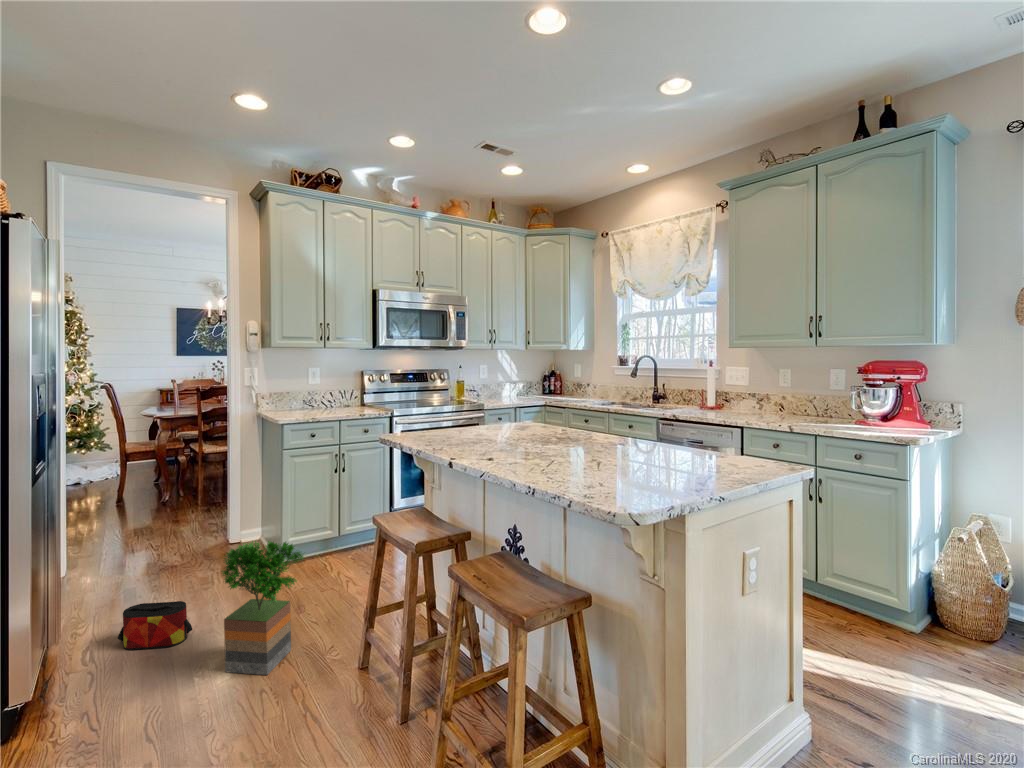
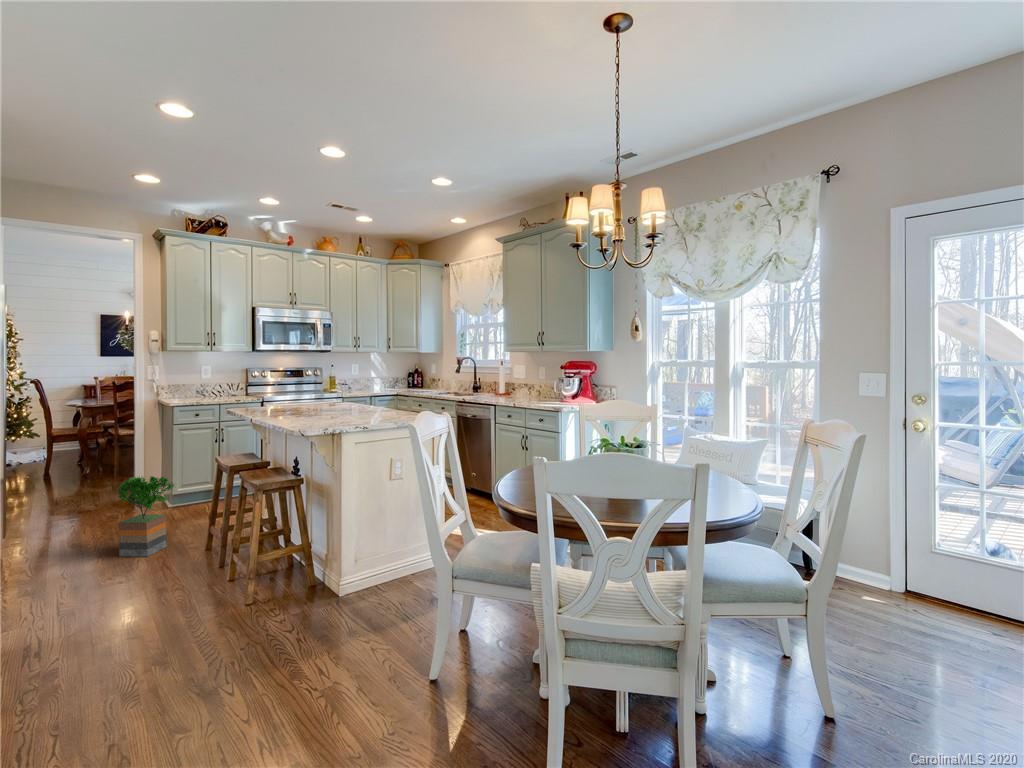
bag: present [118,601,192,650] -> none [46,520,100,550]

